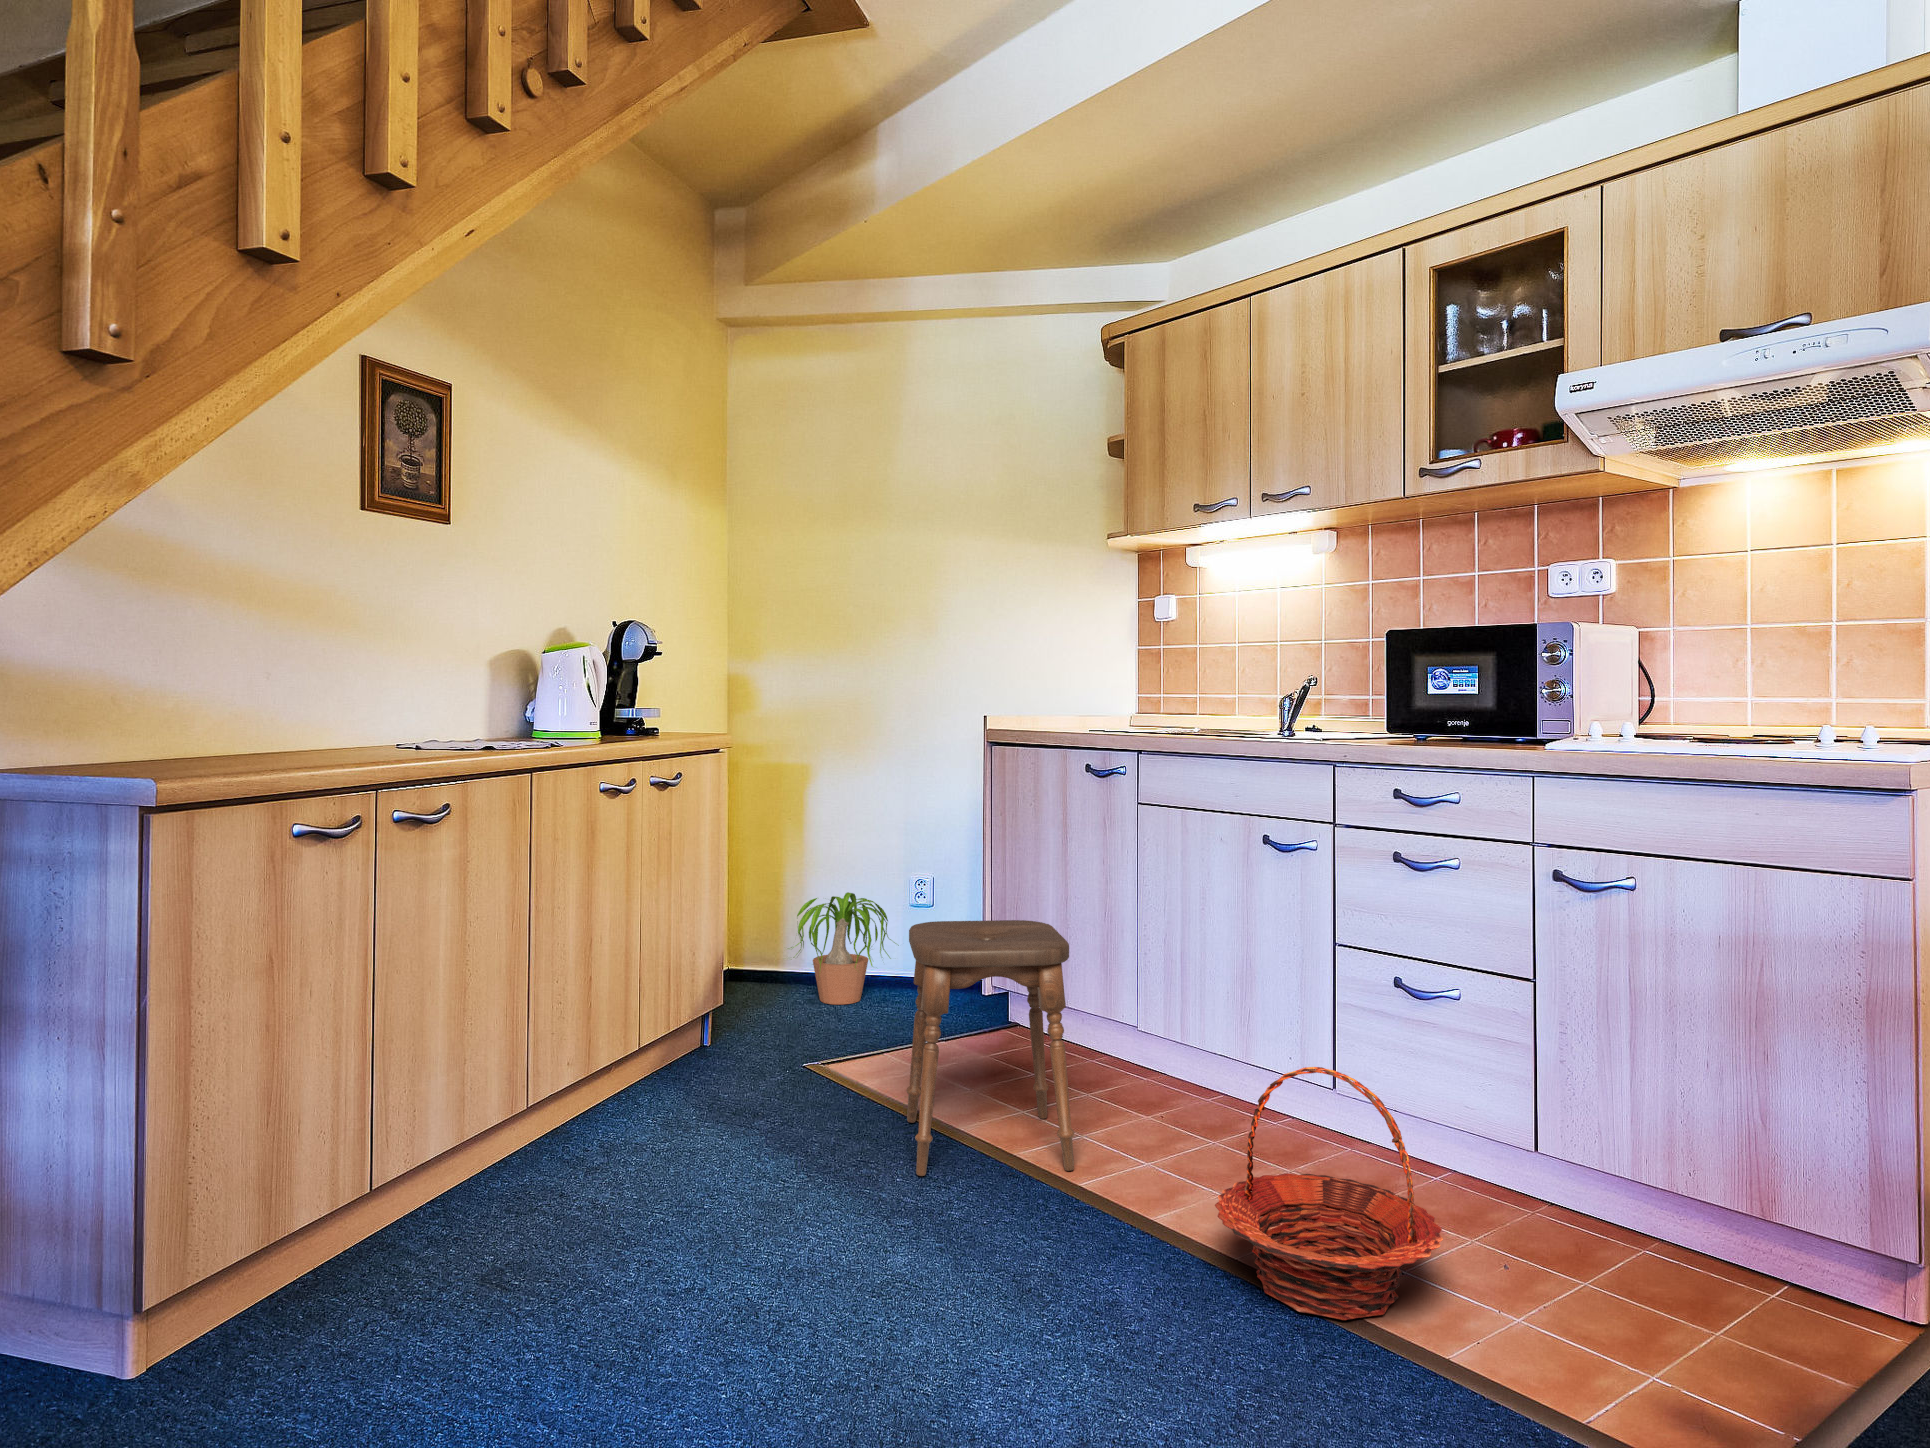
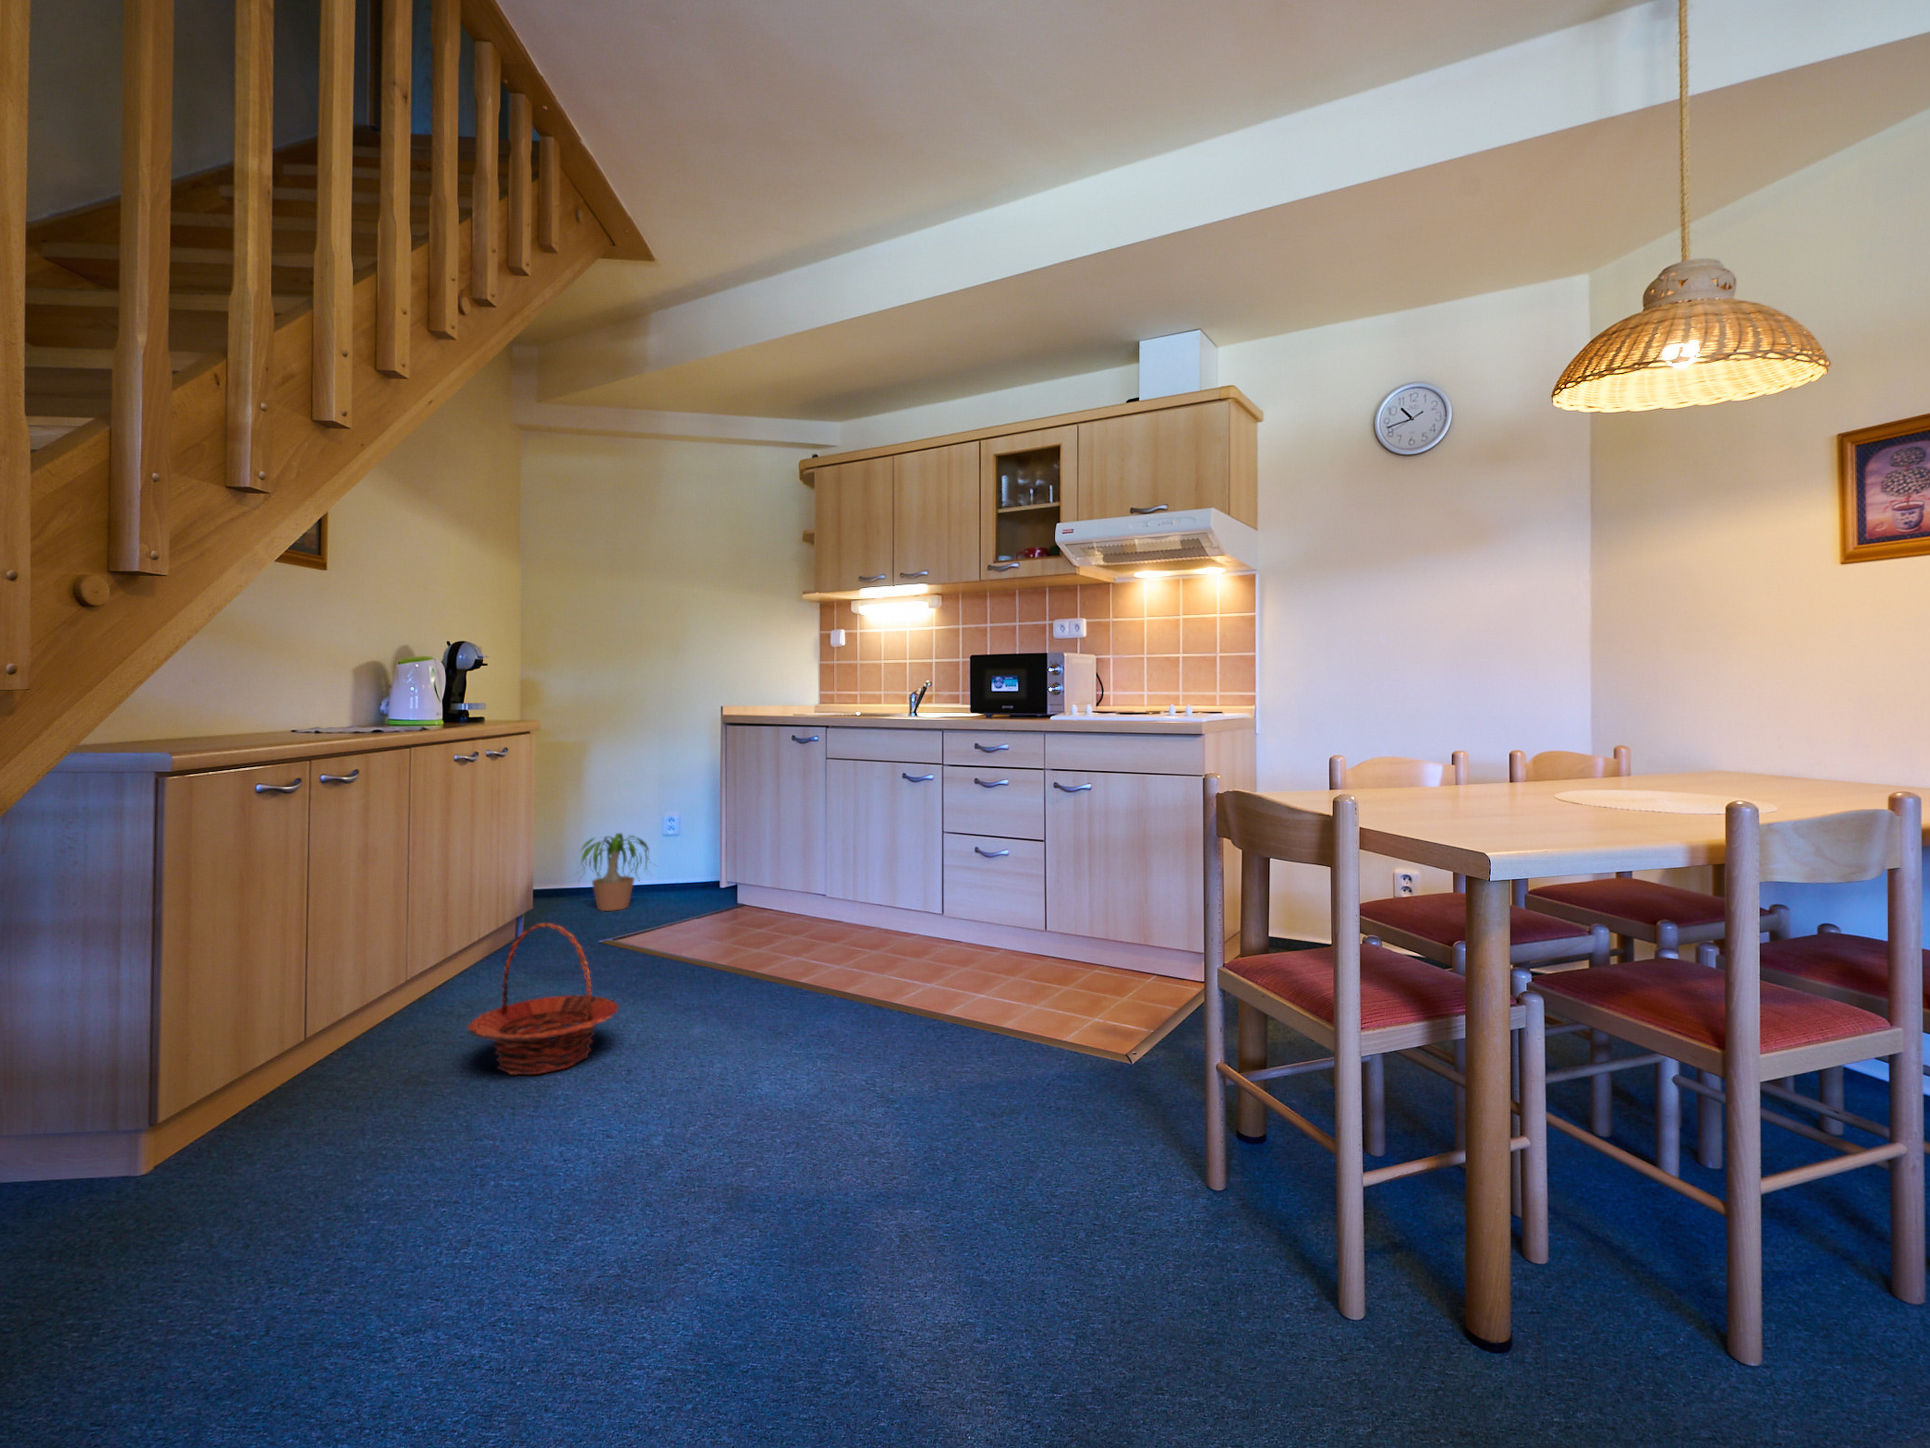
stool: present [907,920,1074,1176] -> none [685,831,797,984]
basket: present [1215,1067,1443,1320] -> present [468,923,618,1075]

